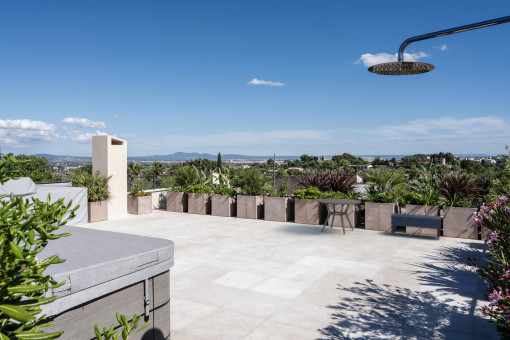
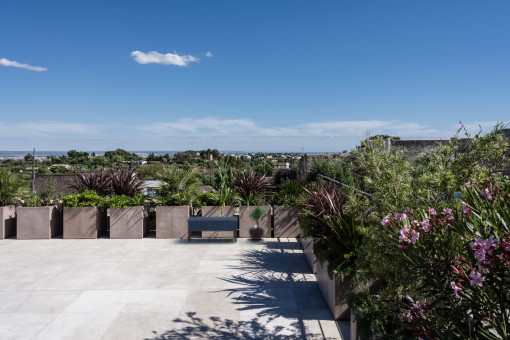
dining table: present [316,198,361,234] -> none [94,204,153,249]
potted tree: none [450,205,474,240] -> present [249,208,266,240]

